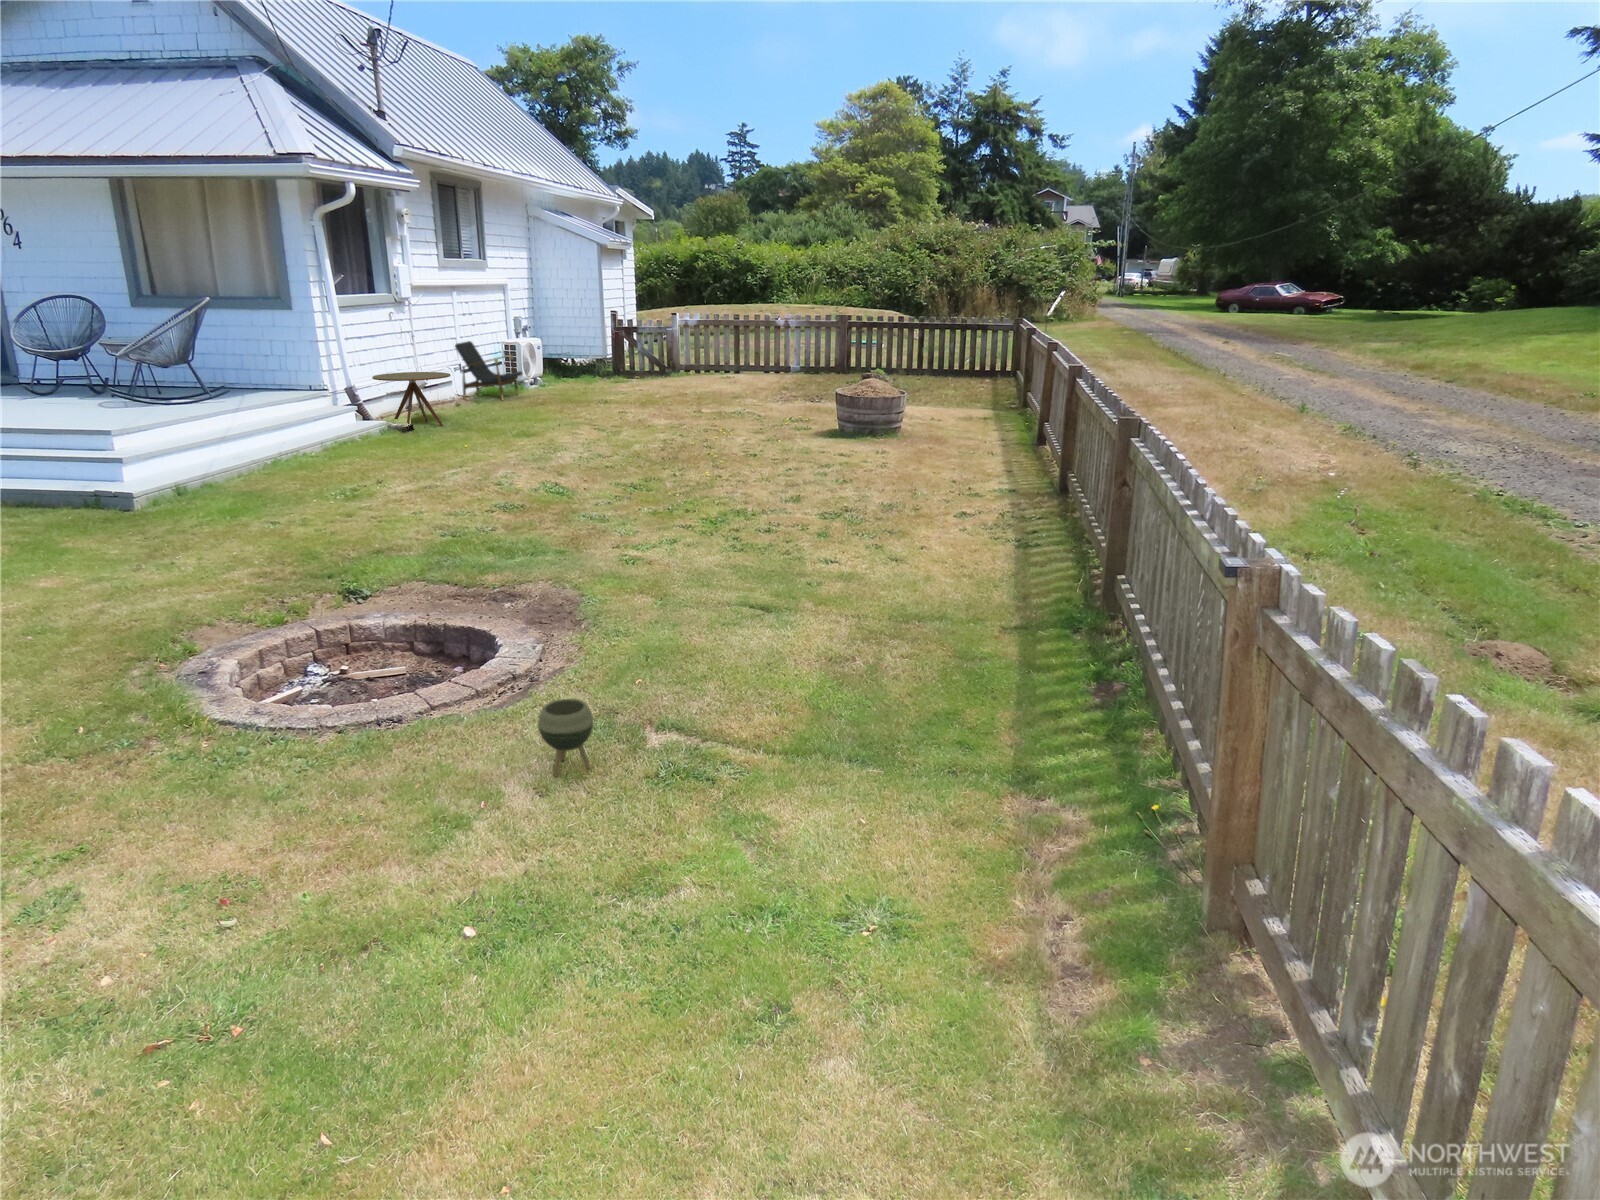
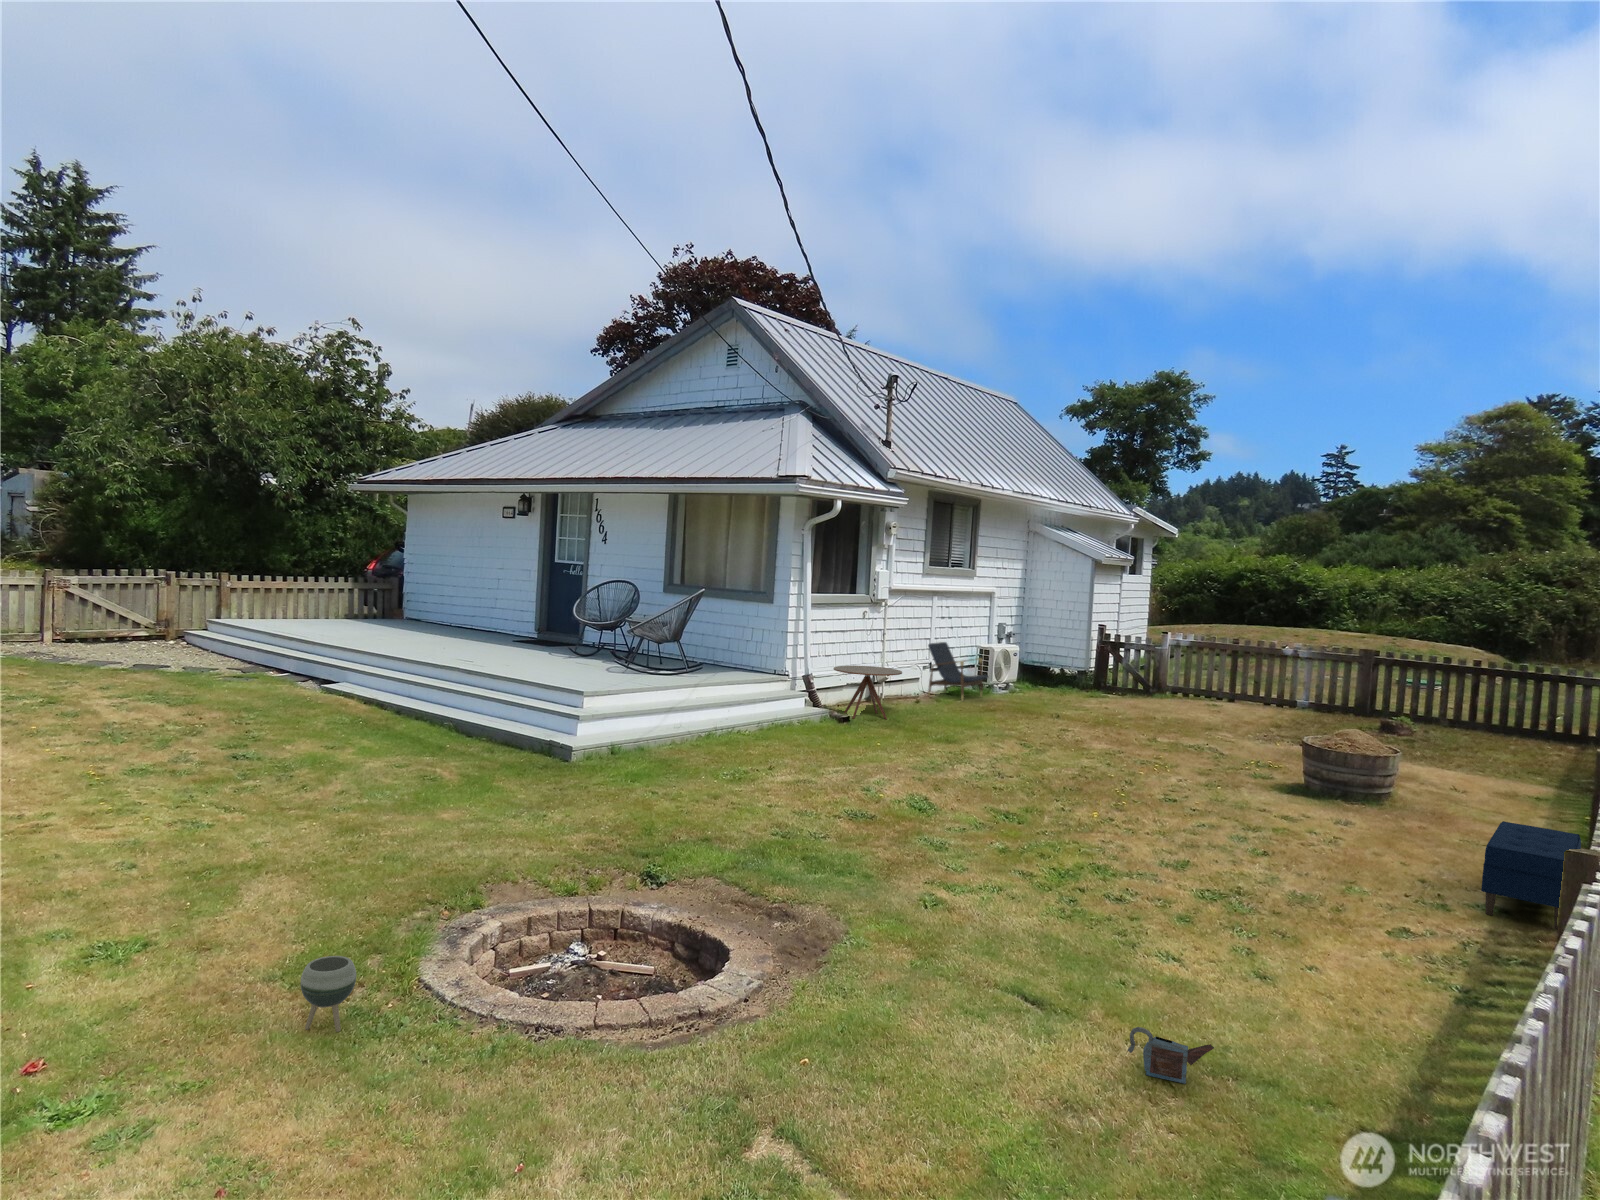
bench: none [997,427,1056,496] -> present [1481,821,1581,930]
watering can: none [857,598,917,632] -> present [1128,1027,1214,1084]
planter: present [538,699,593,776] -> present [301,956,356,1032]

